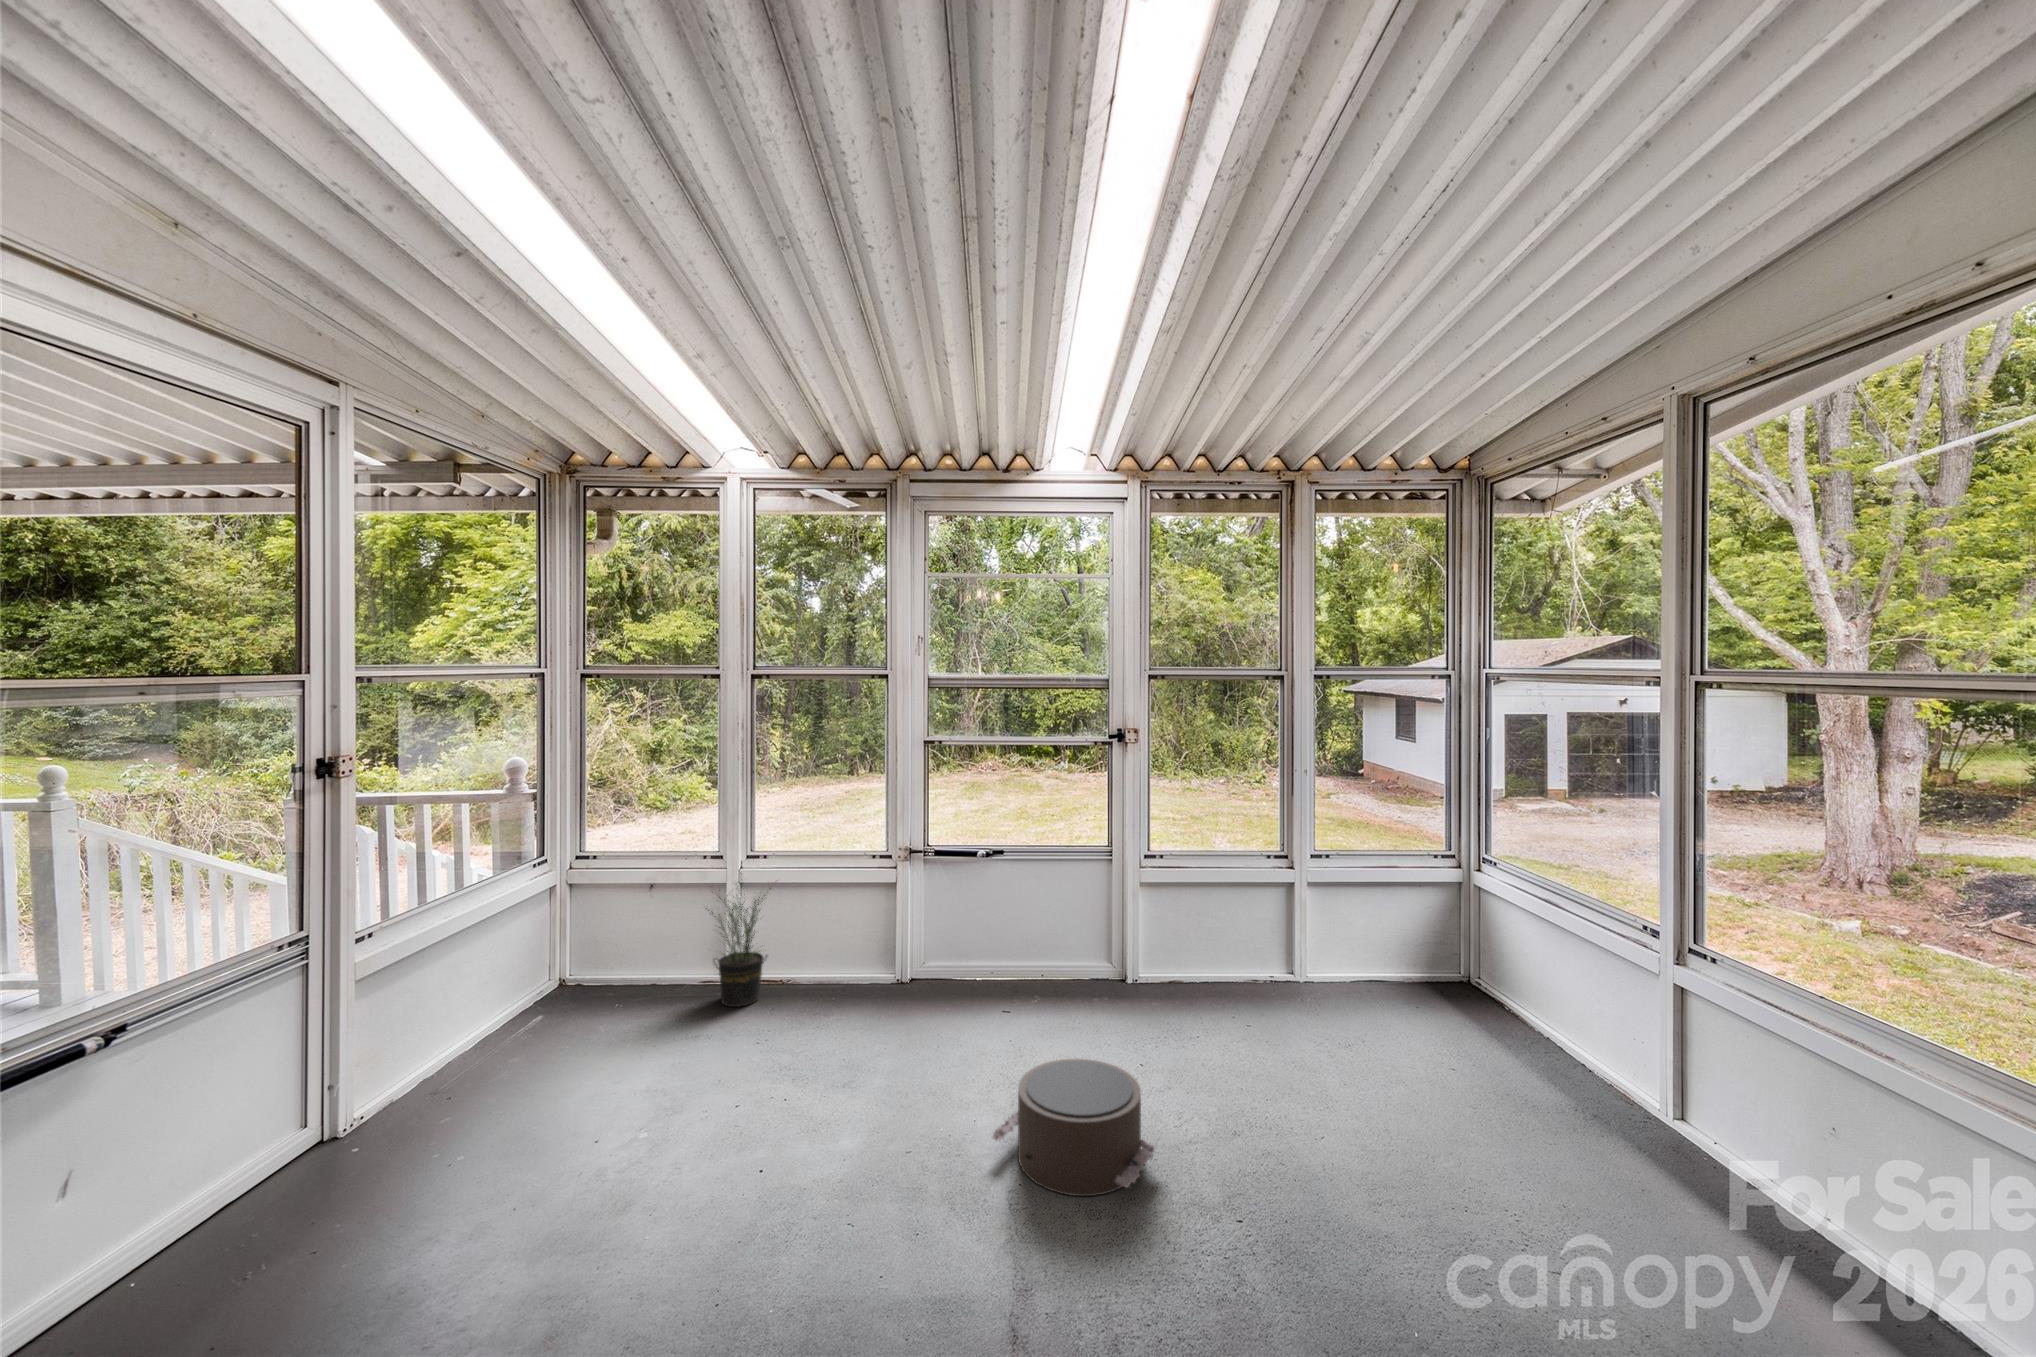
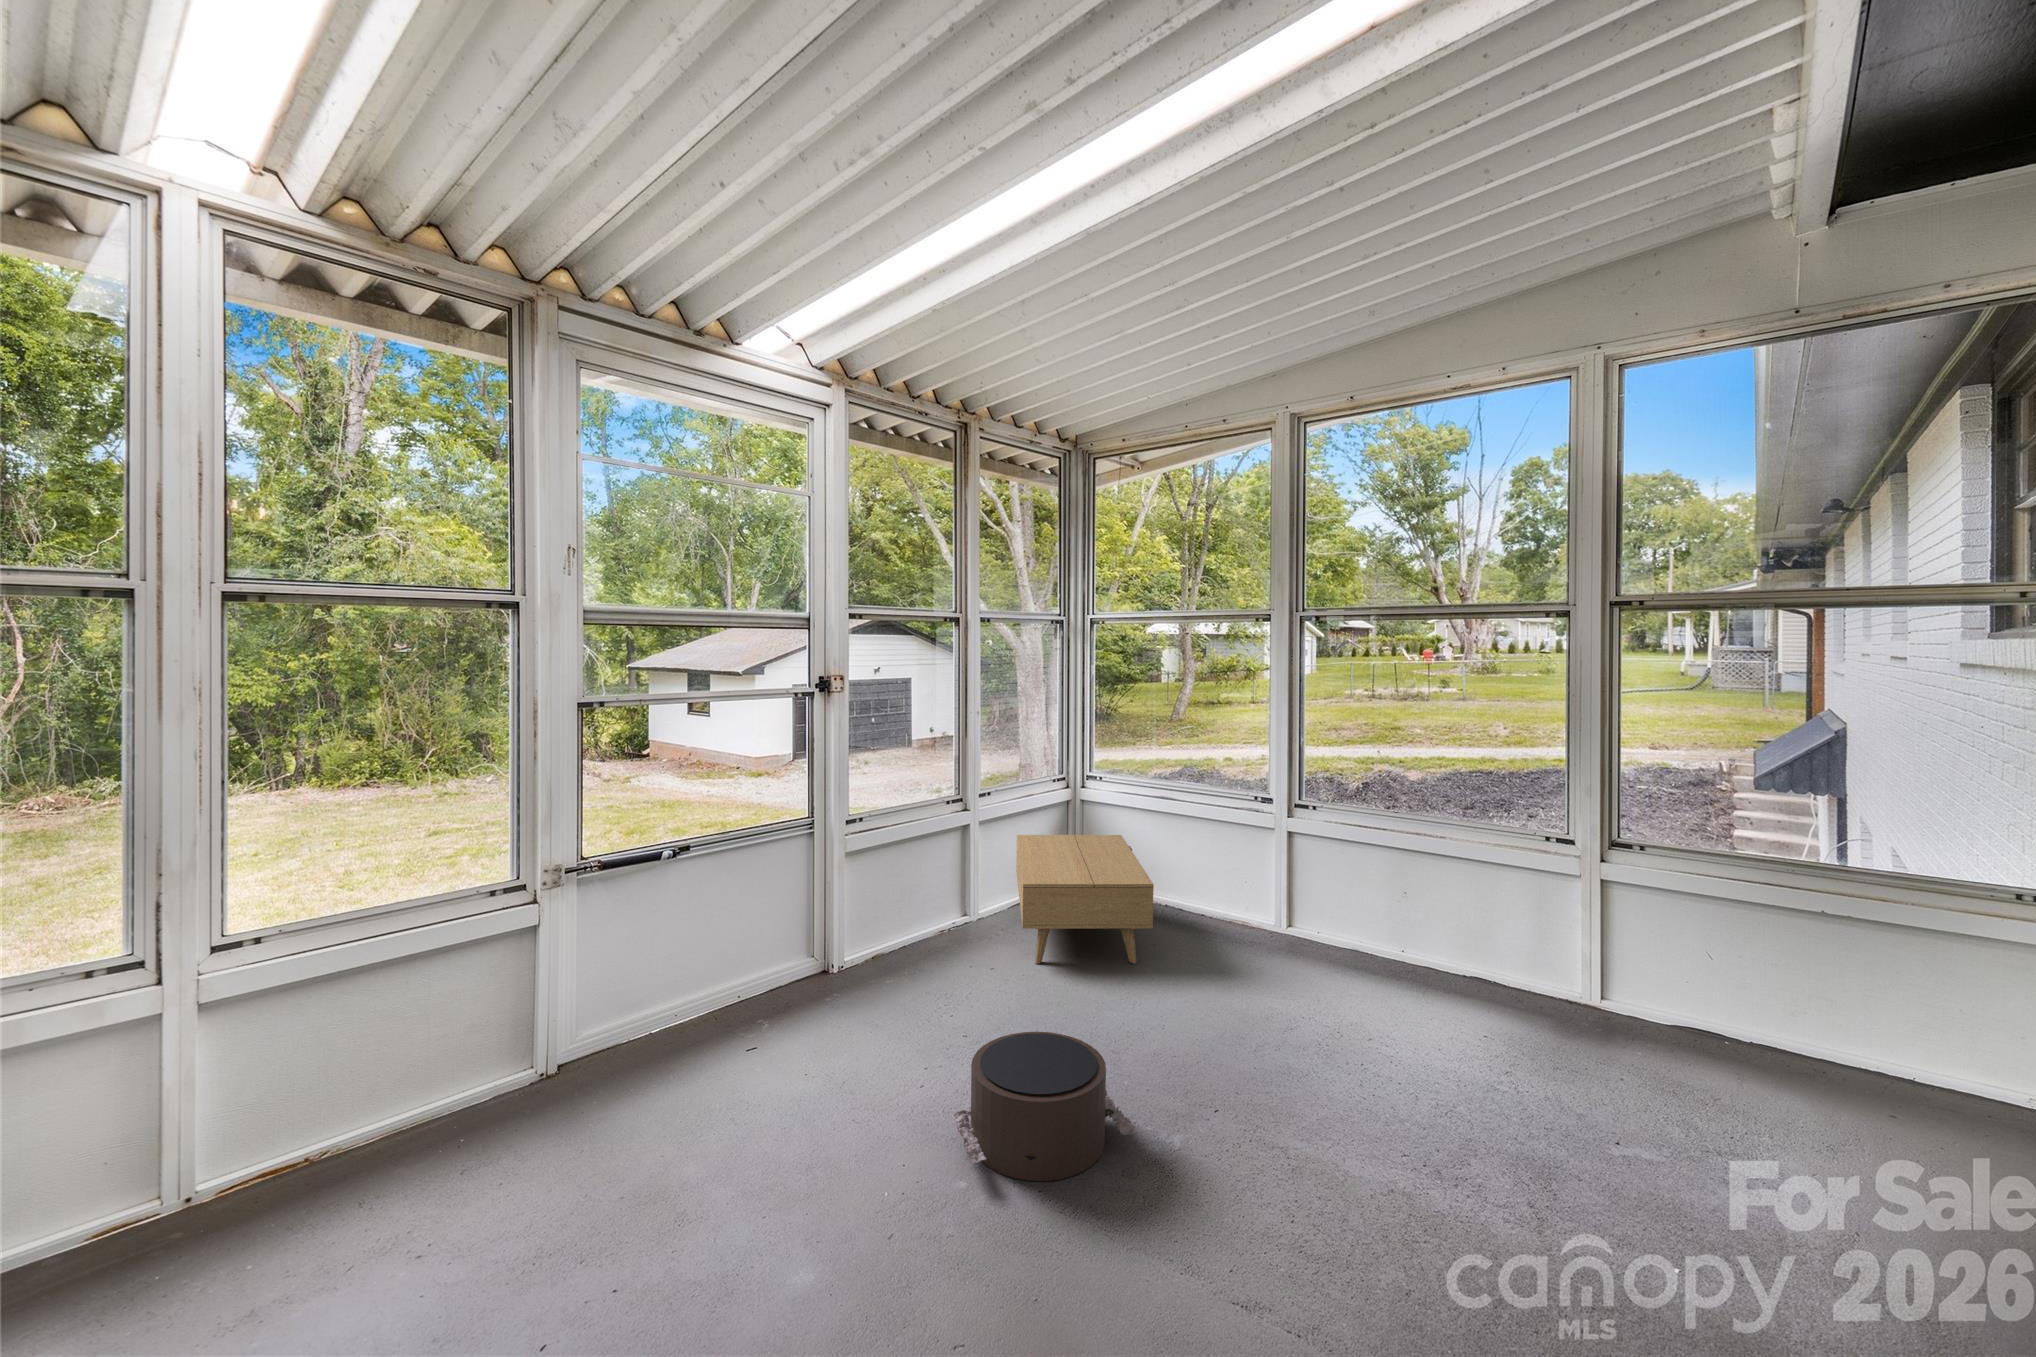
potted plant: present [705,873,771,1007] -> none [156,962,368,1229]
coffee table: none [1272,907,1491,1077] -> present [1016,835,1154,964]

